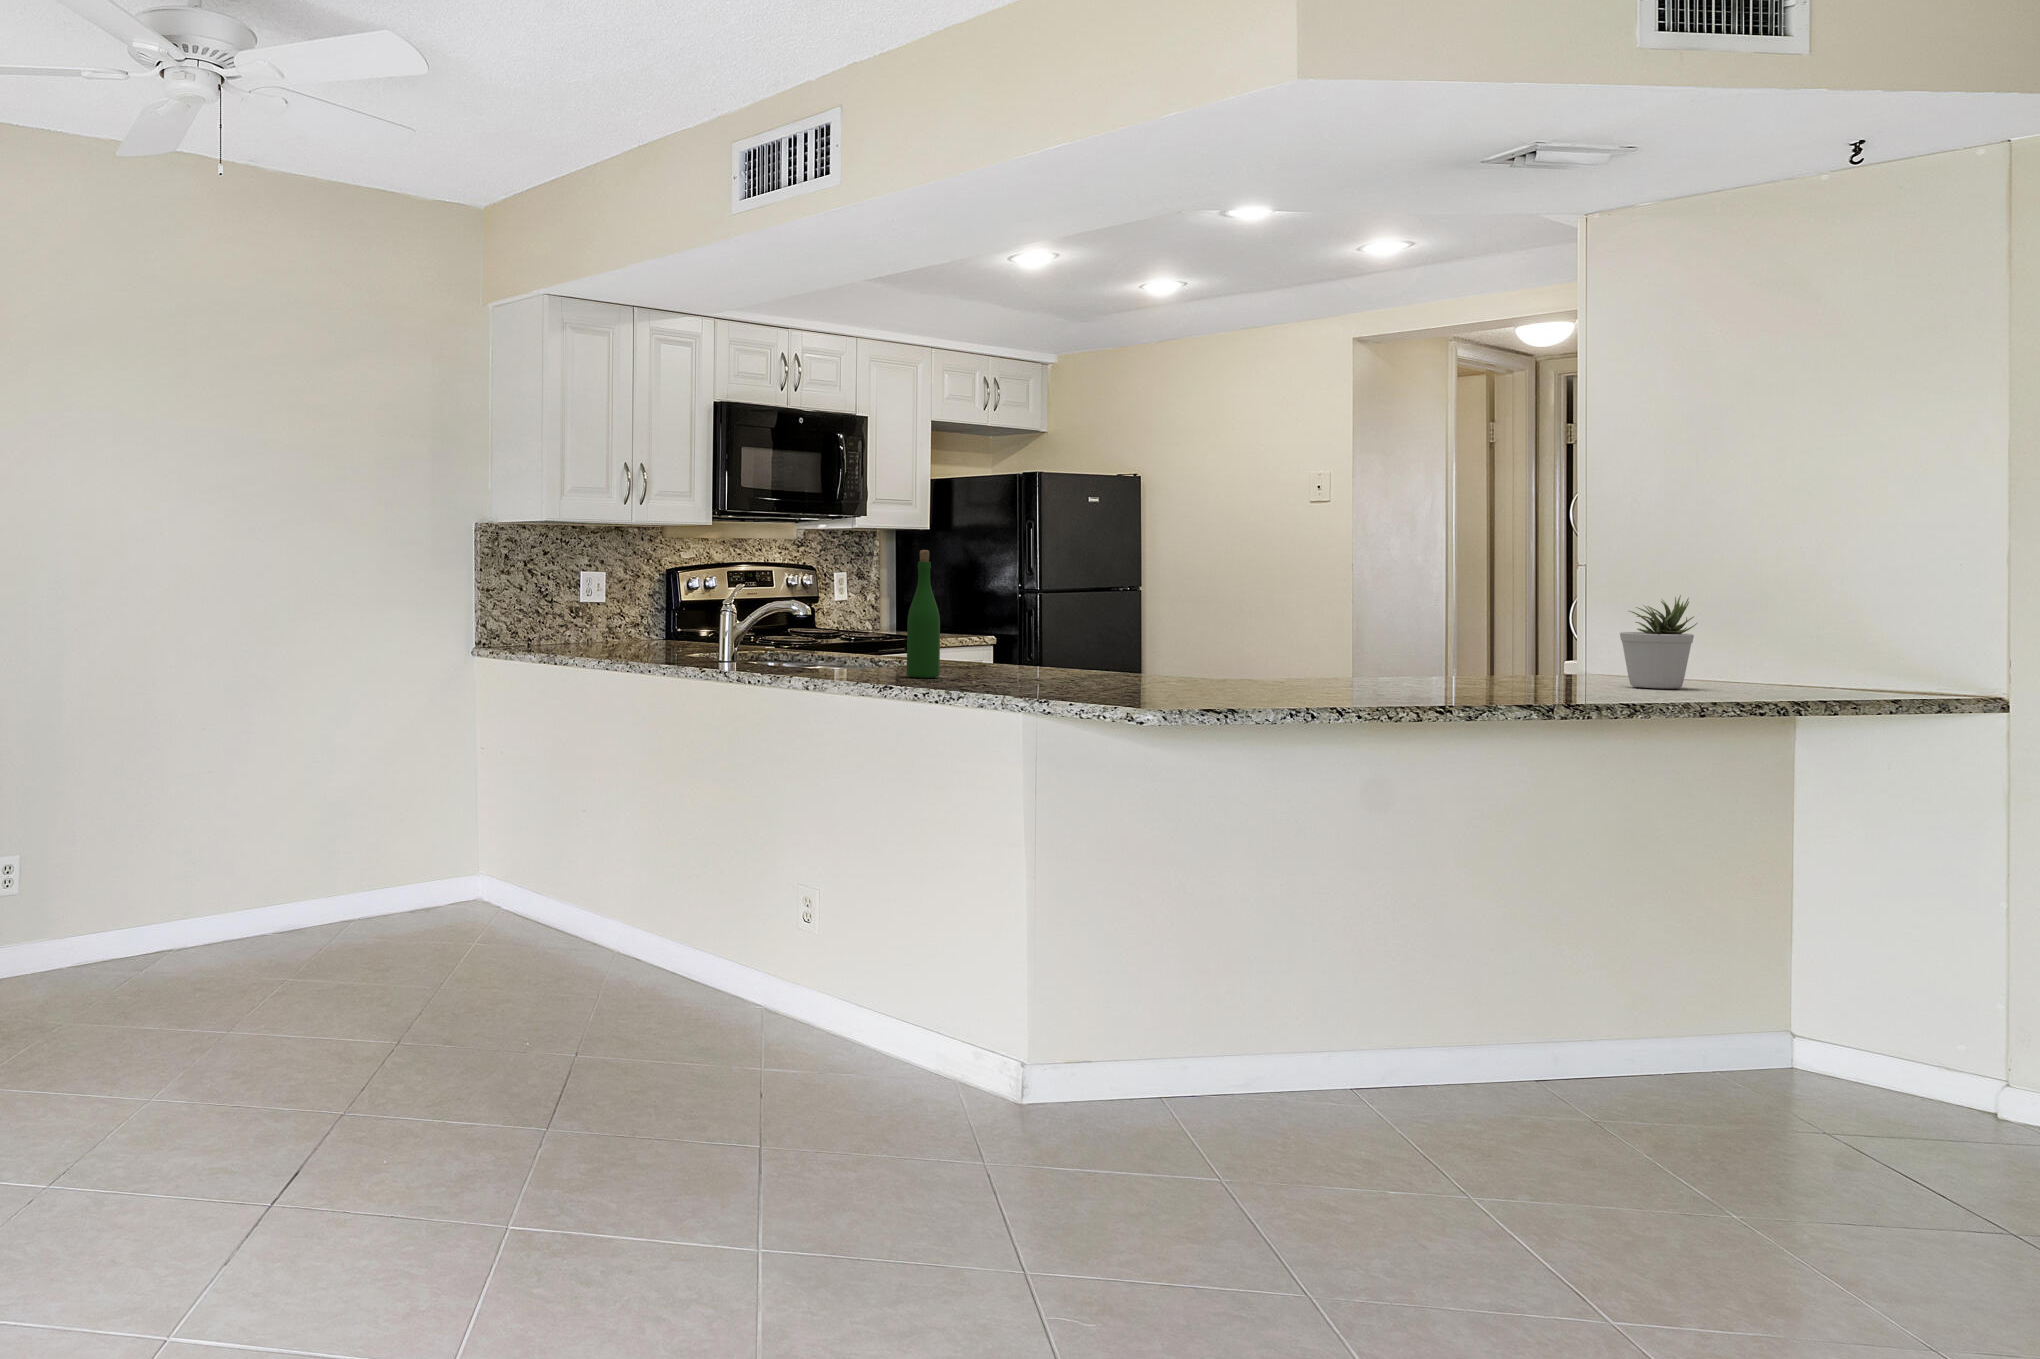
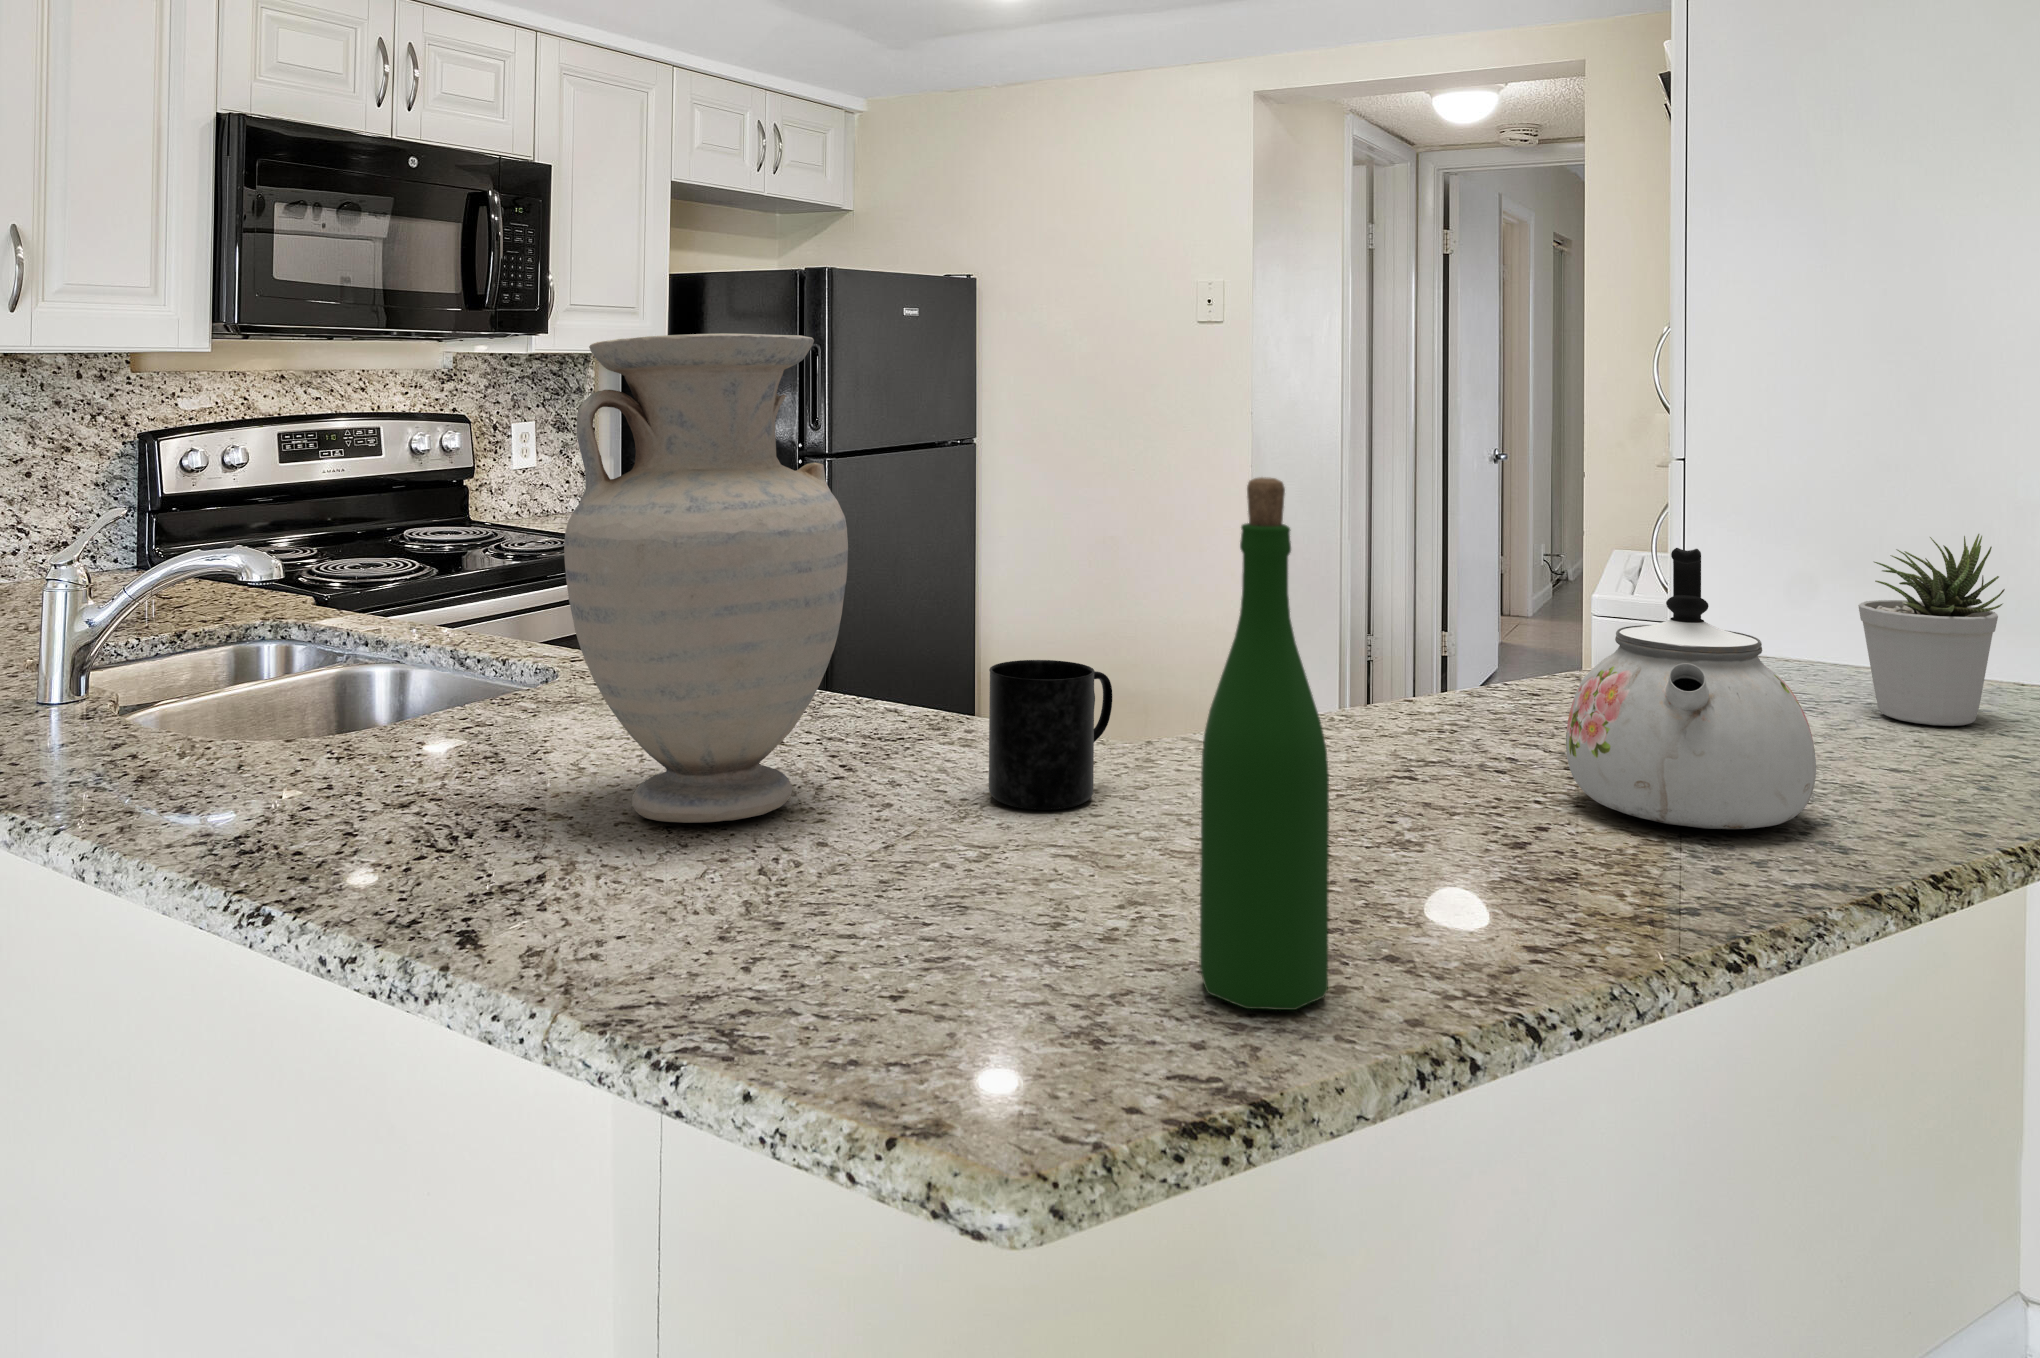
vase: none [984,503,1094,681] -> present [564,334,848,823]
wine bottle: present [907,550,940,678] -> present [1200,477,1329,1010]
kettle: none [1410,584,1519,694] -> present [1566,548,1816,829]
mug: none [1153,633,1207,685] -> present [989,660,1112,810]

